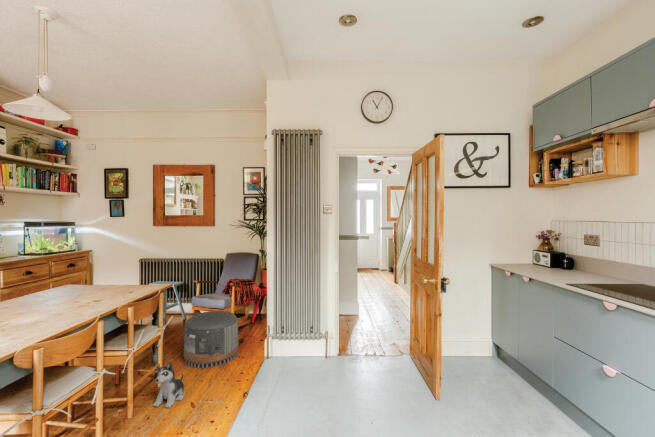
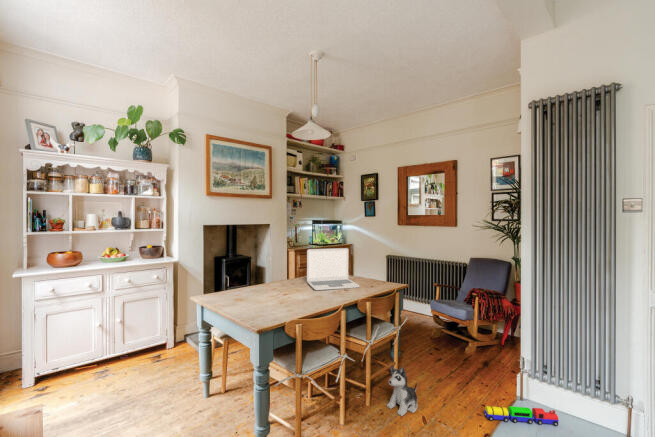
laptop: none [34,255,116,309] -> present [307,248,359,290]
pouf: present [184,311,238,368] -> none [420,320,482,387]
toy train: none [240,355,288,380] -> present [484,406,559,426]

